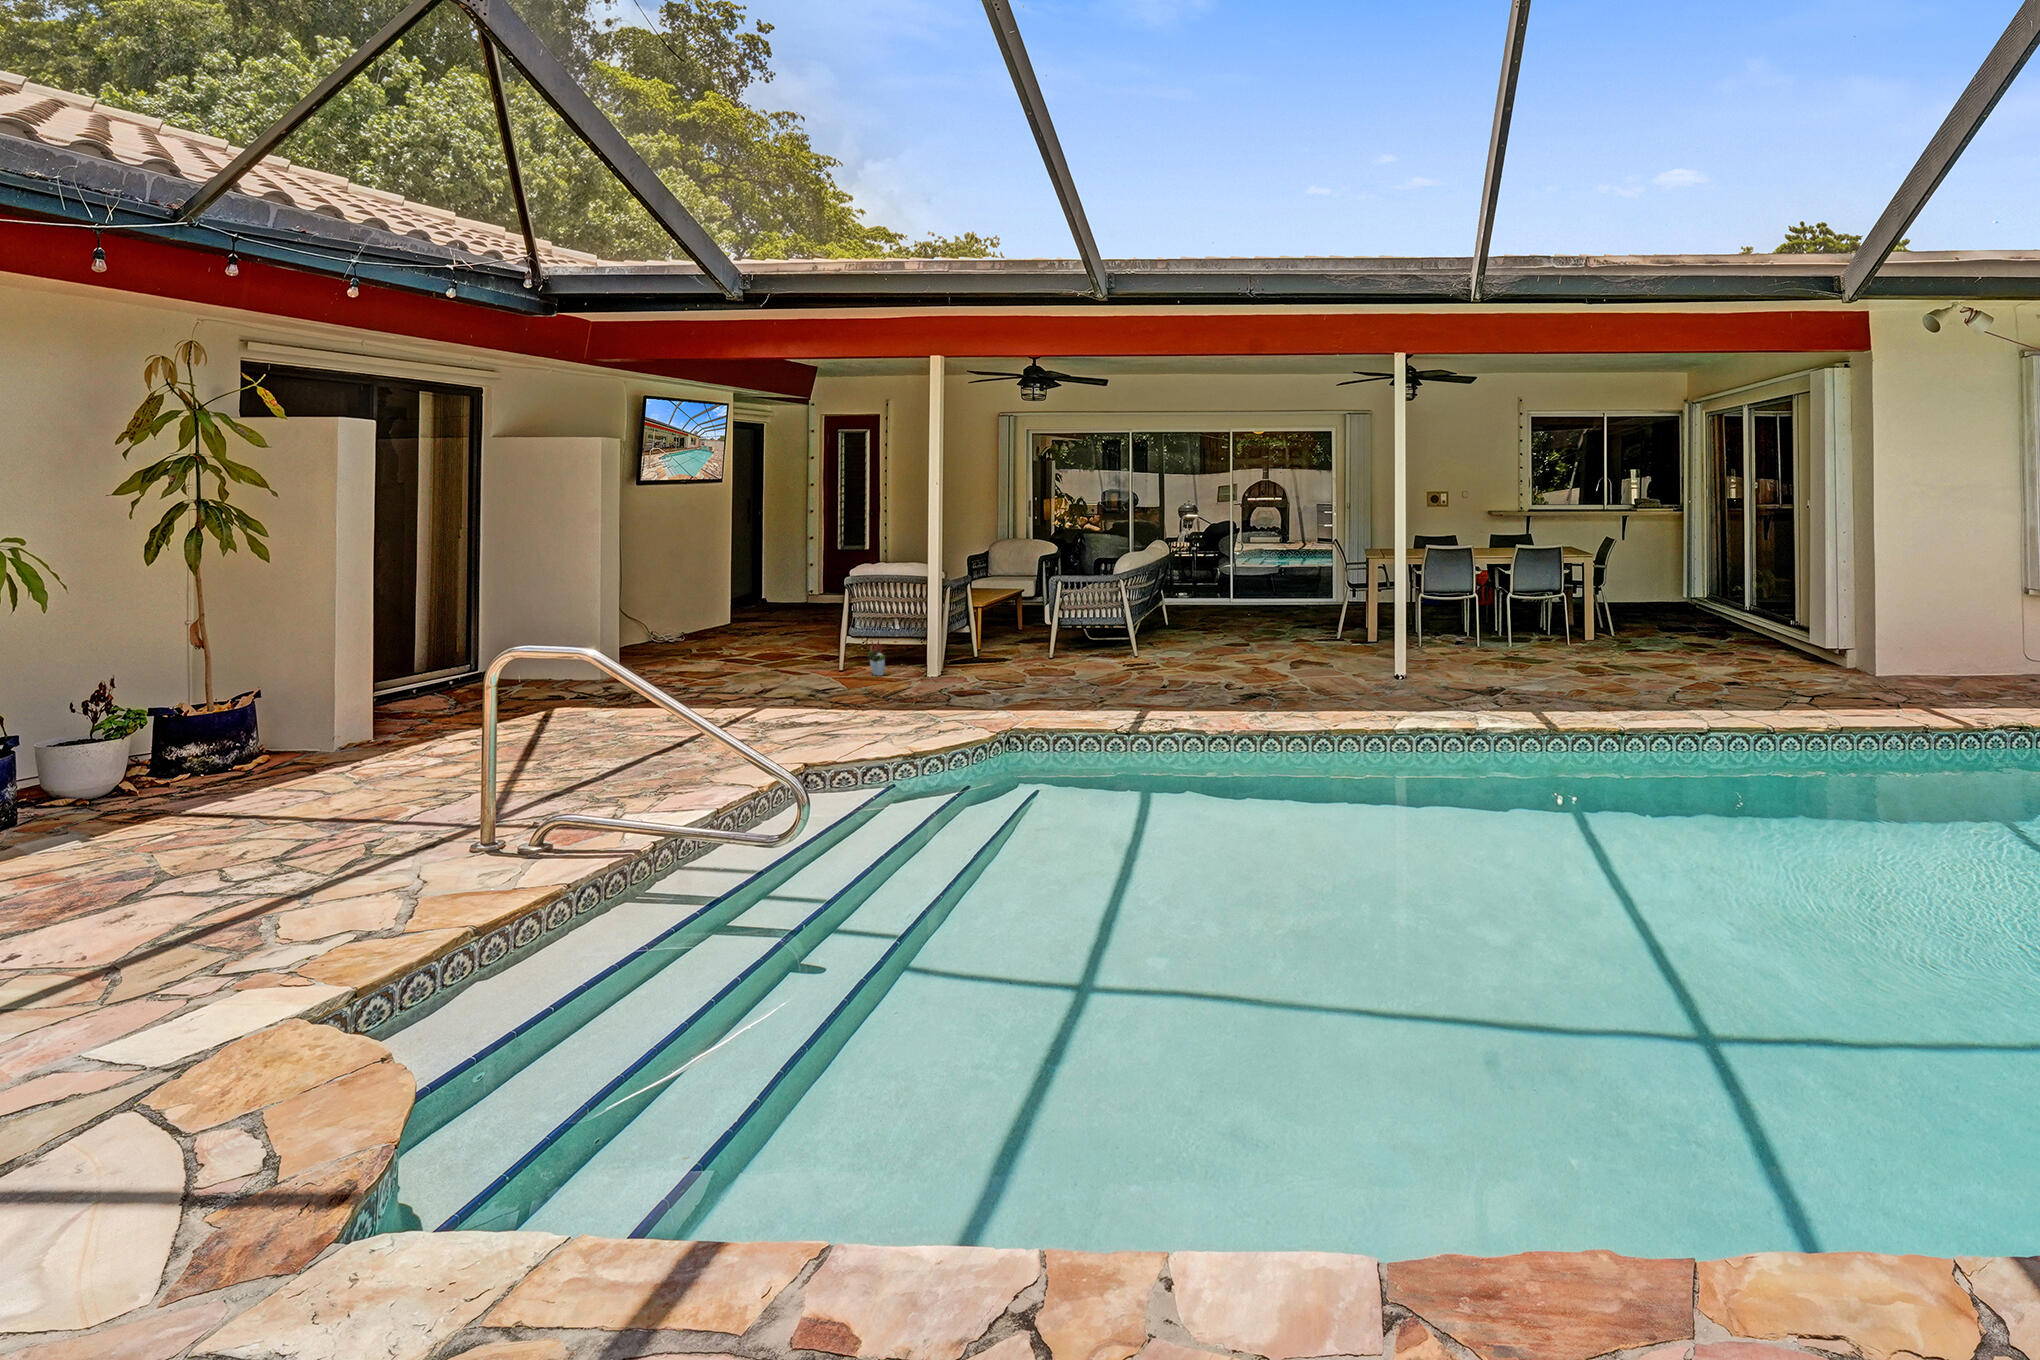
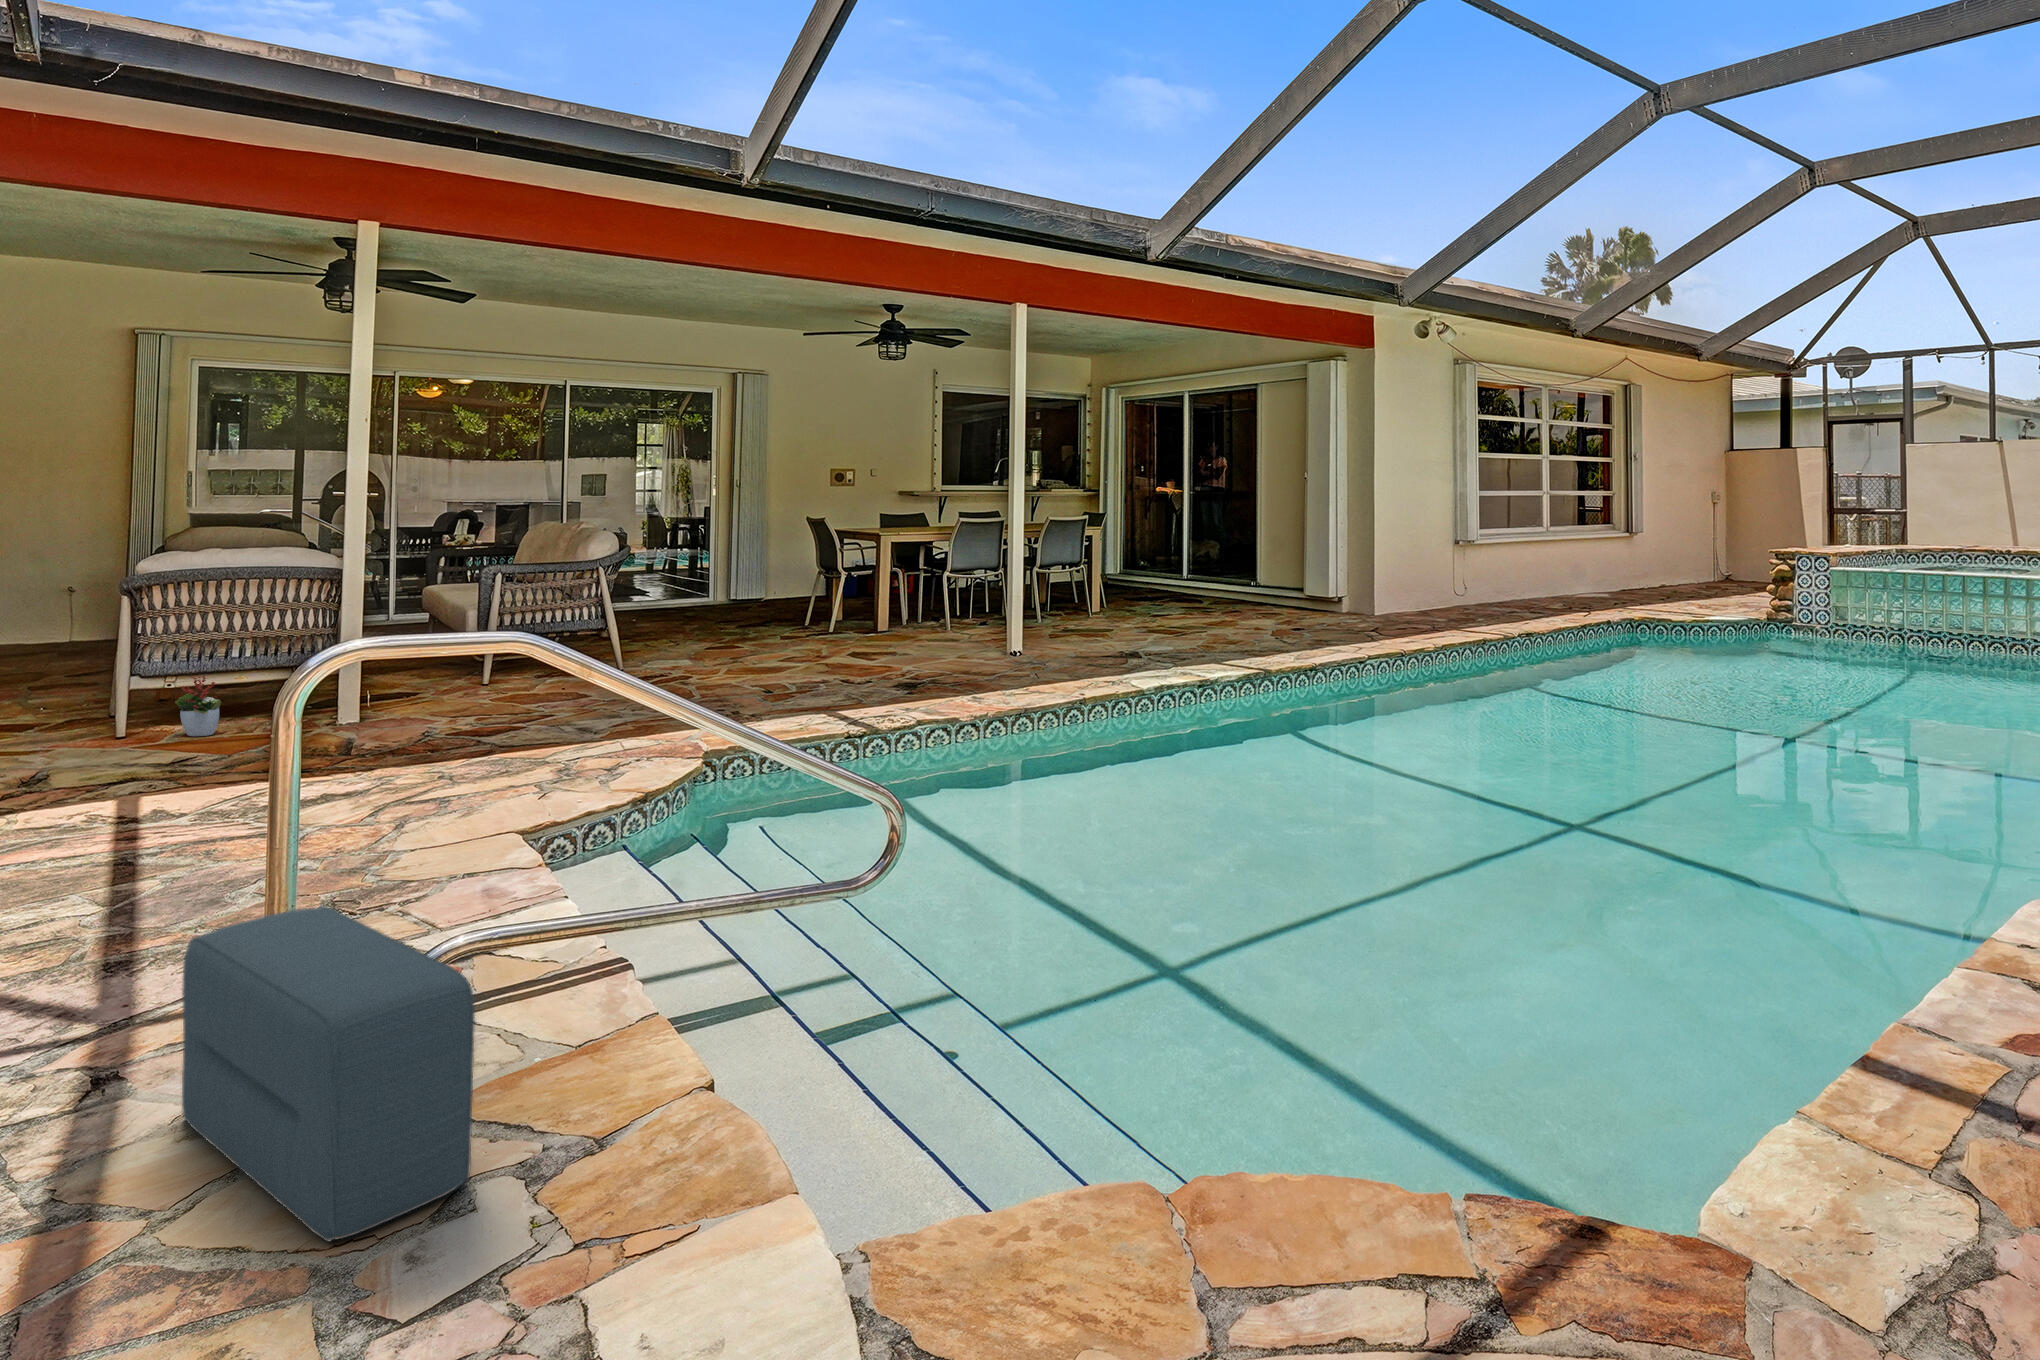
pouf: none [313,789,478,947] -> present [182,906,475,1241]

